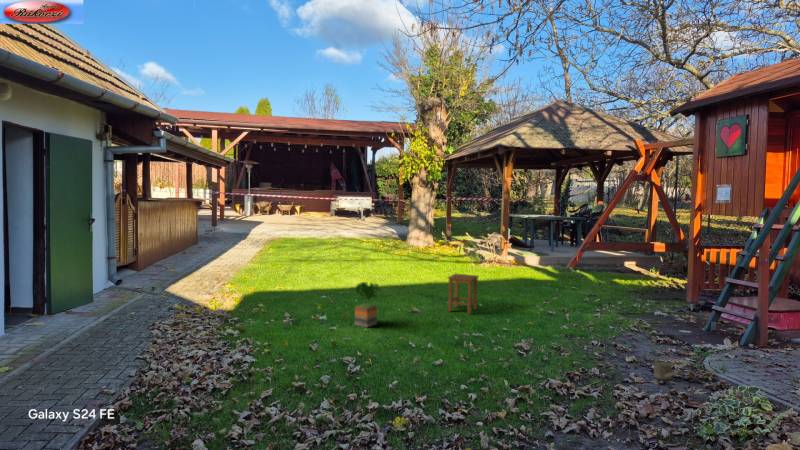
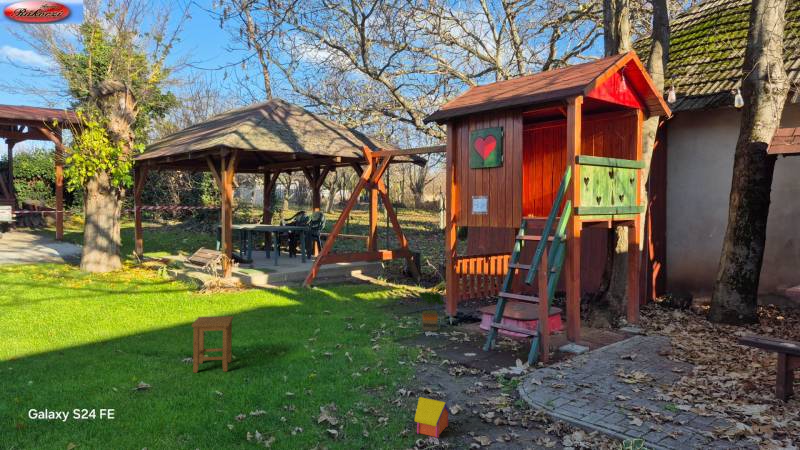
potted tree: present [355,282,381,327] -> present [419,291,444,331]
toy house: none [587,348,623,382] -> present [415,397,449,437]
watering can: present [652,358,682,380] -> none [468,393,506,418]

